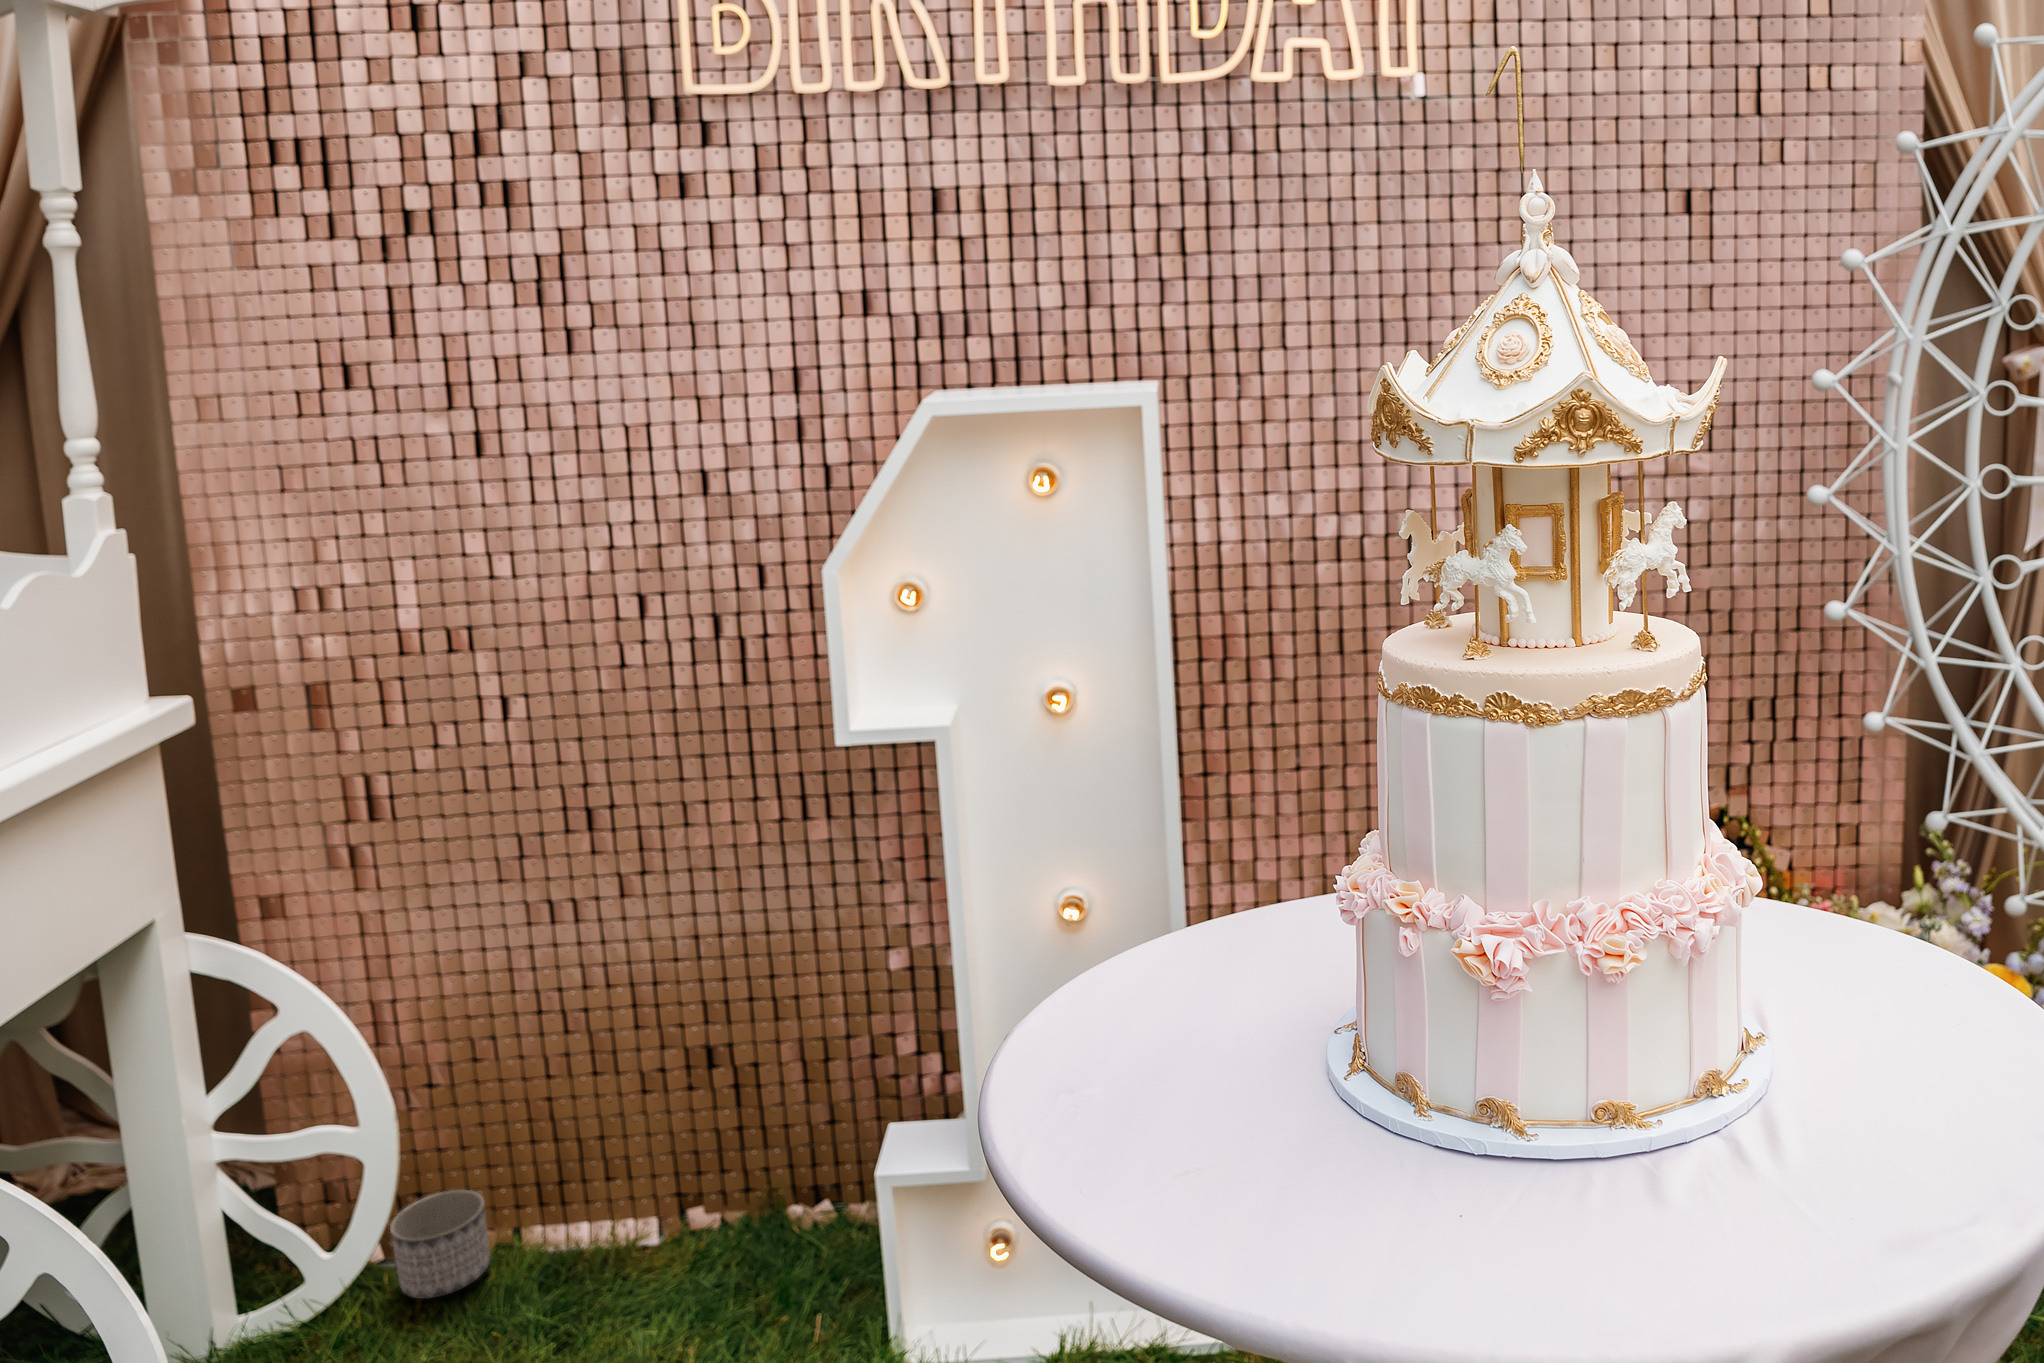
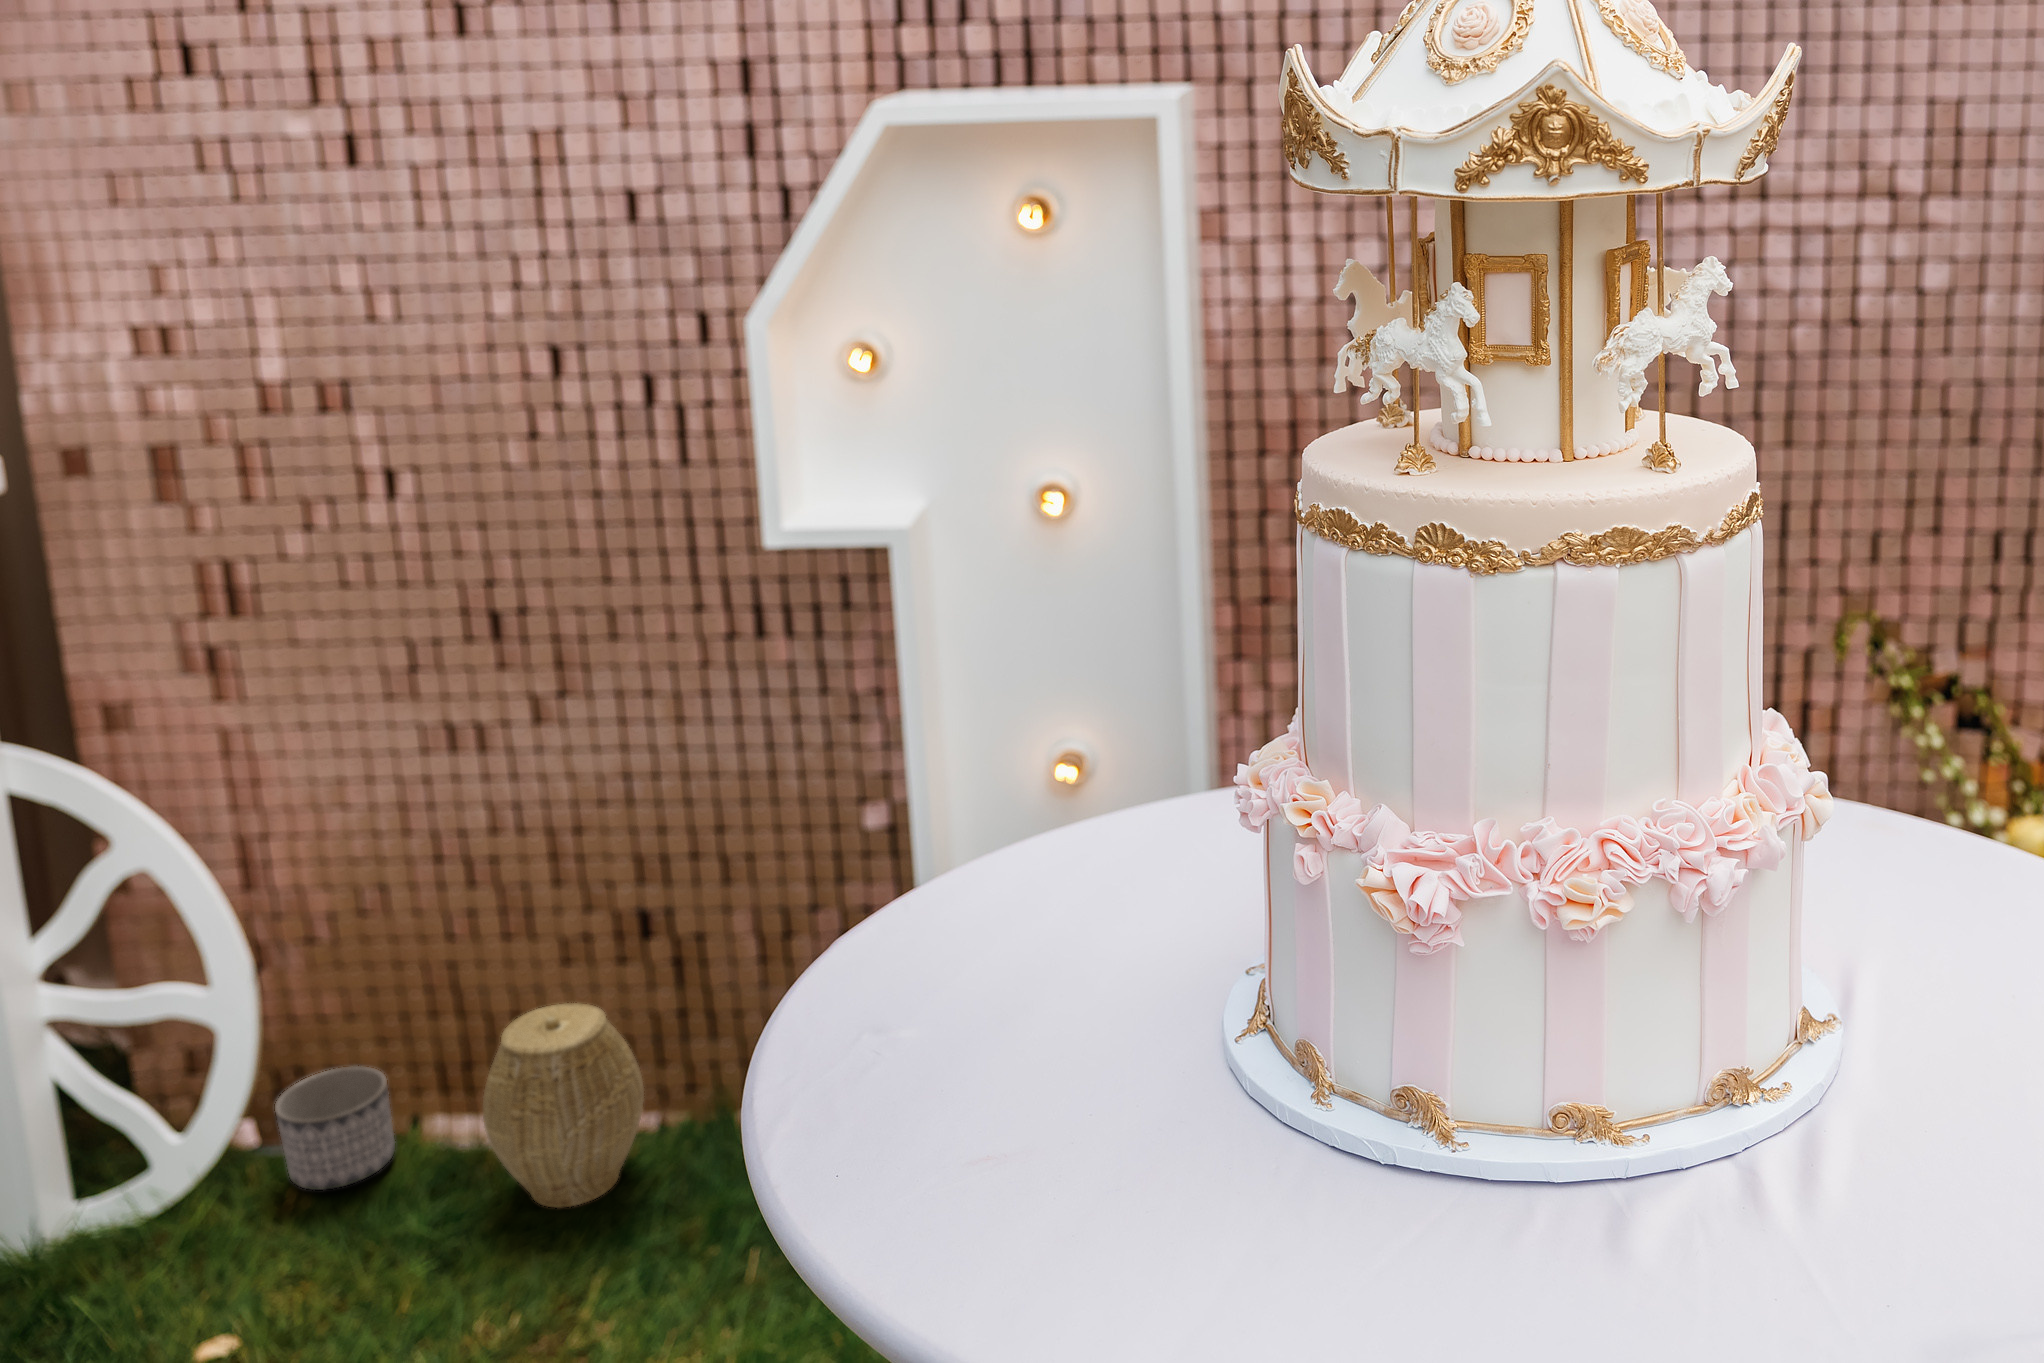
woven basket: none [573,1123,706,1299] -> present [483,1003,644,1208]

